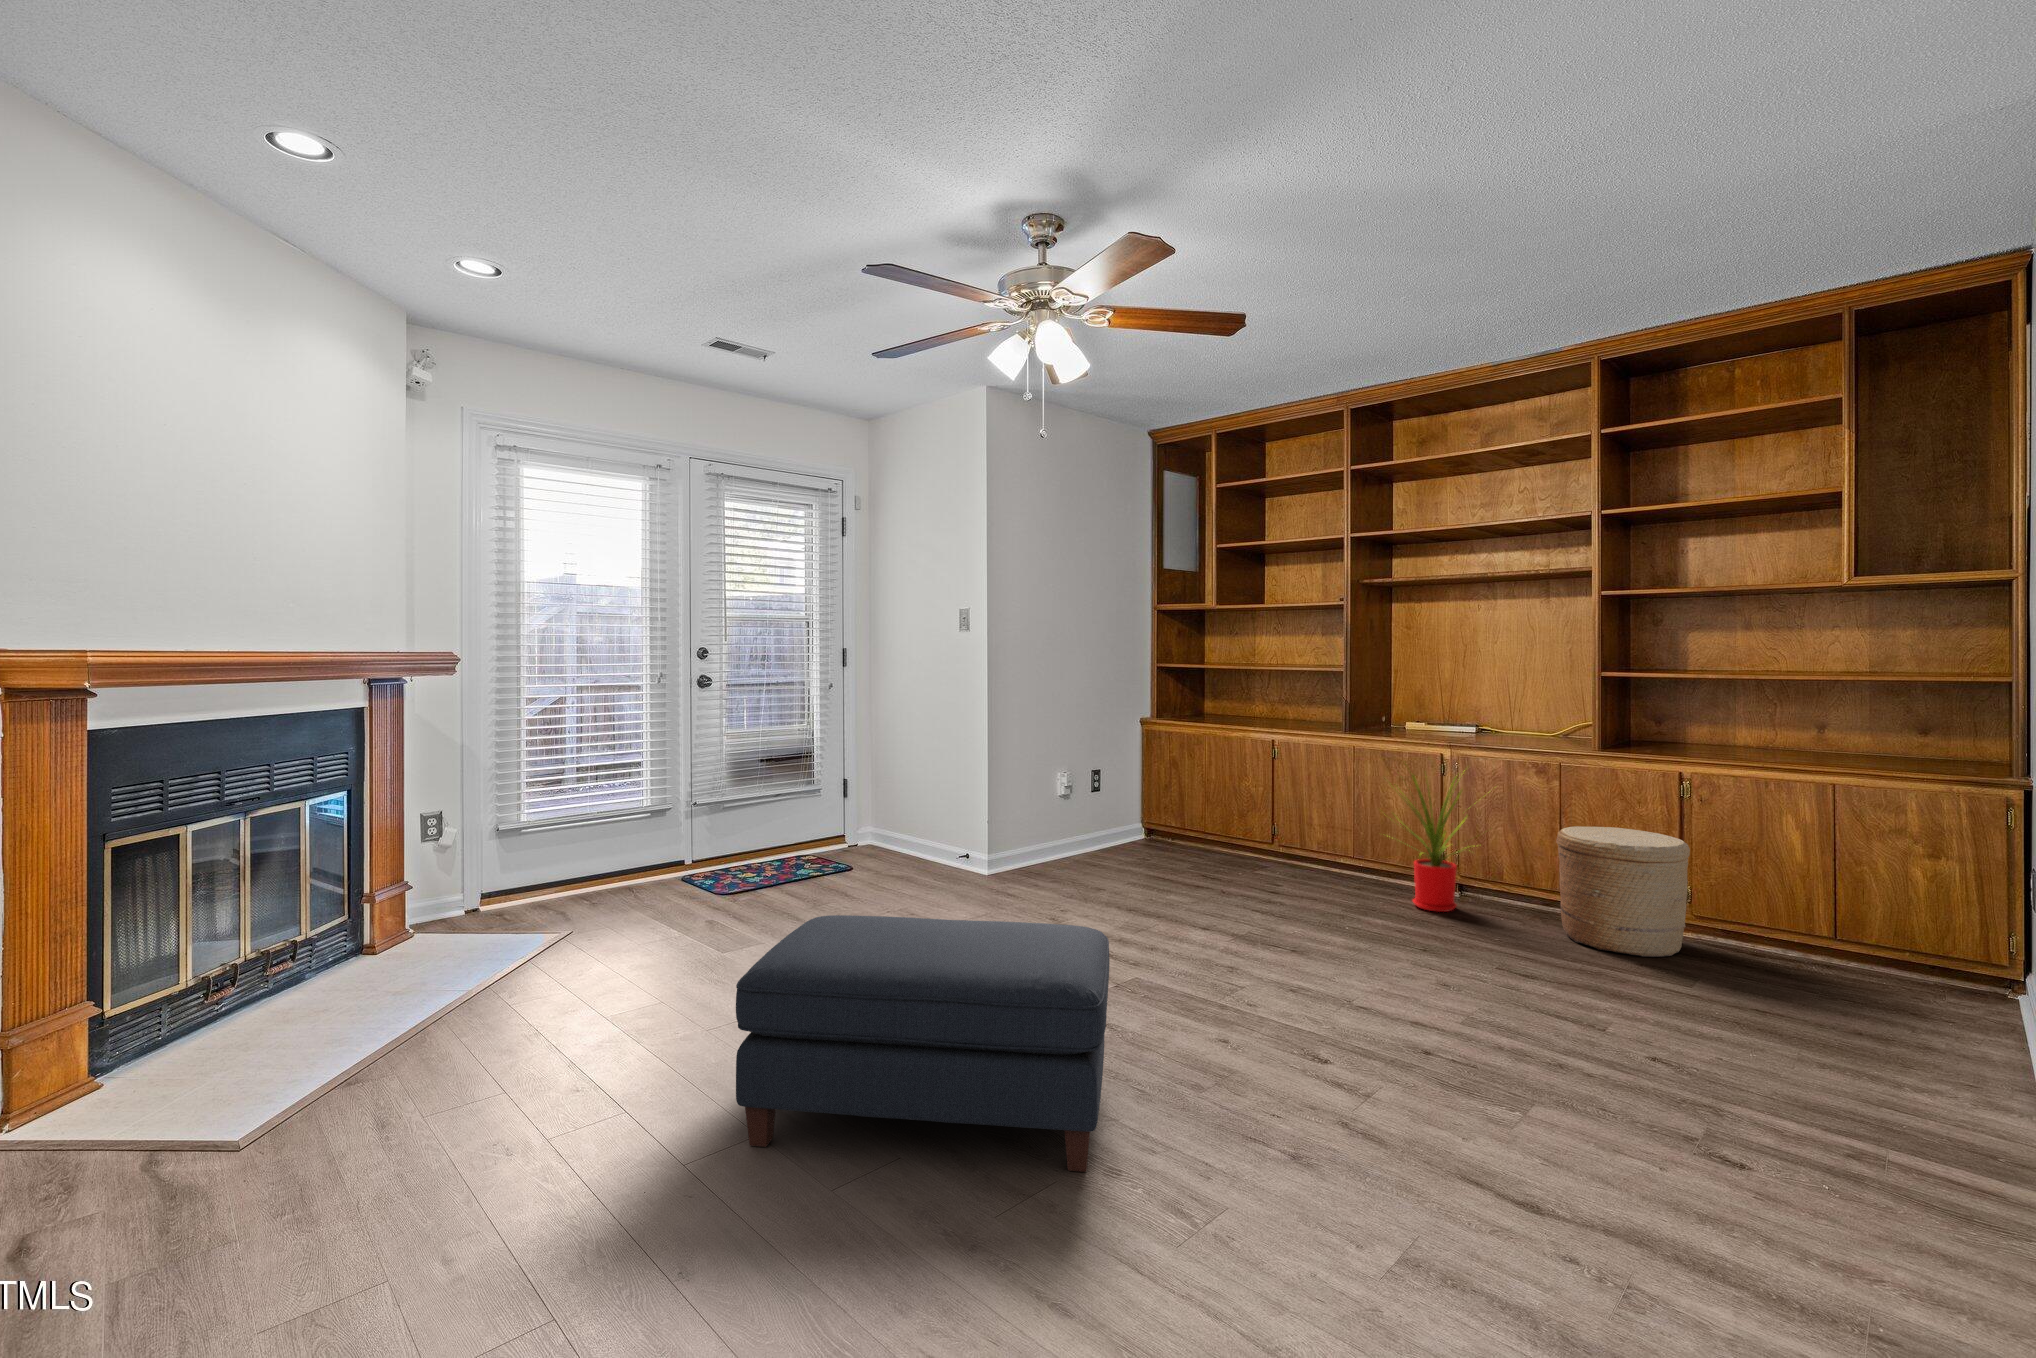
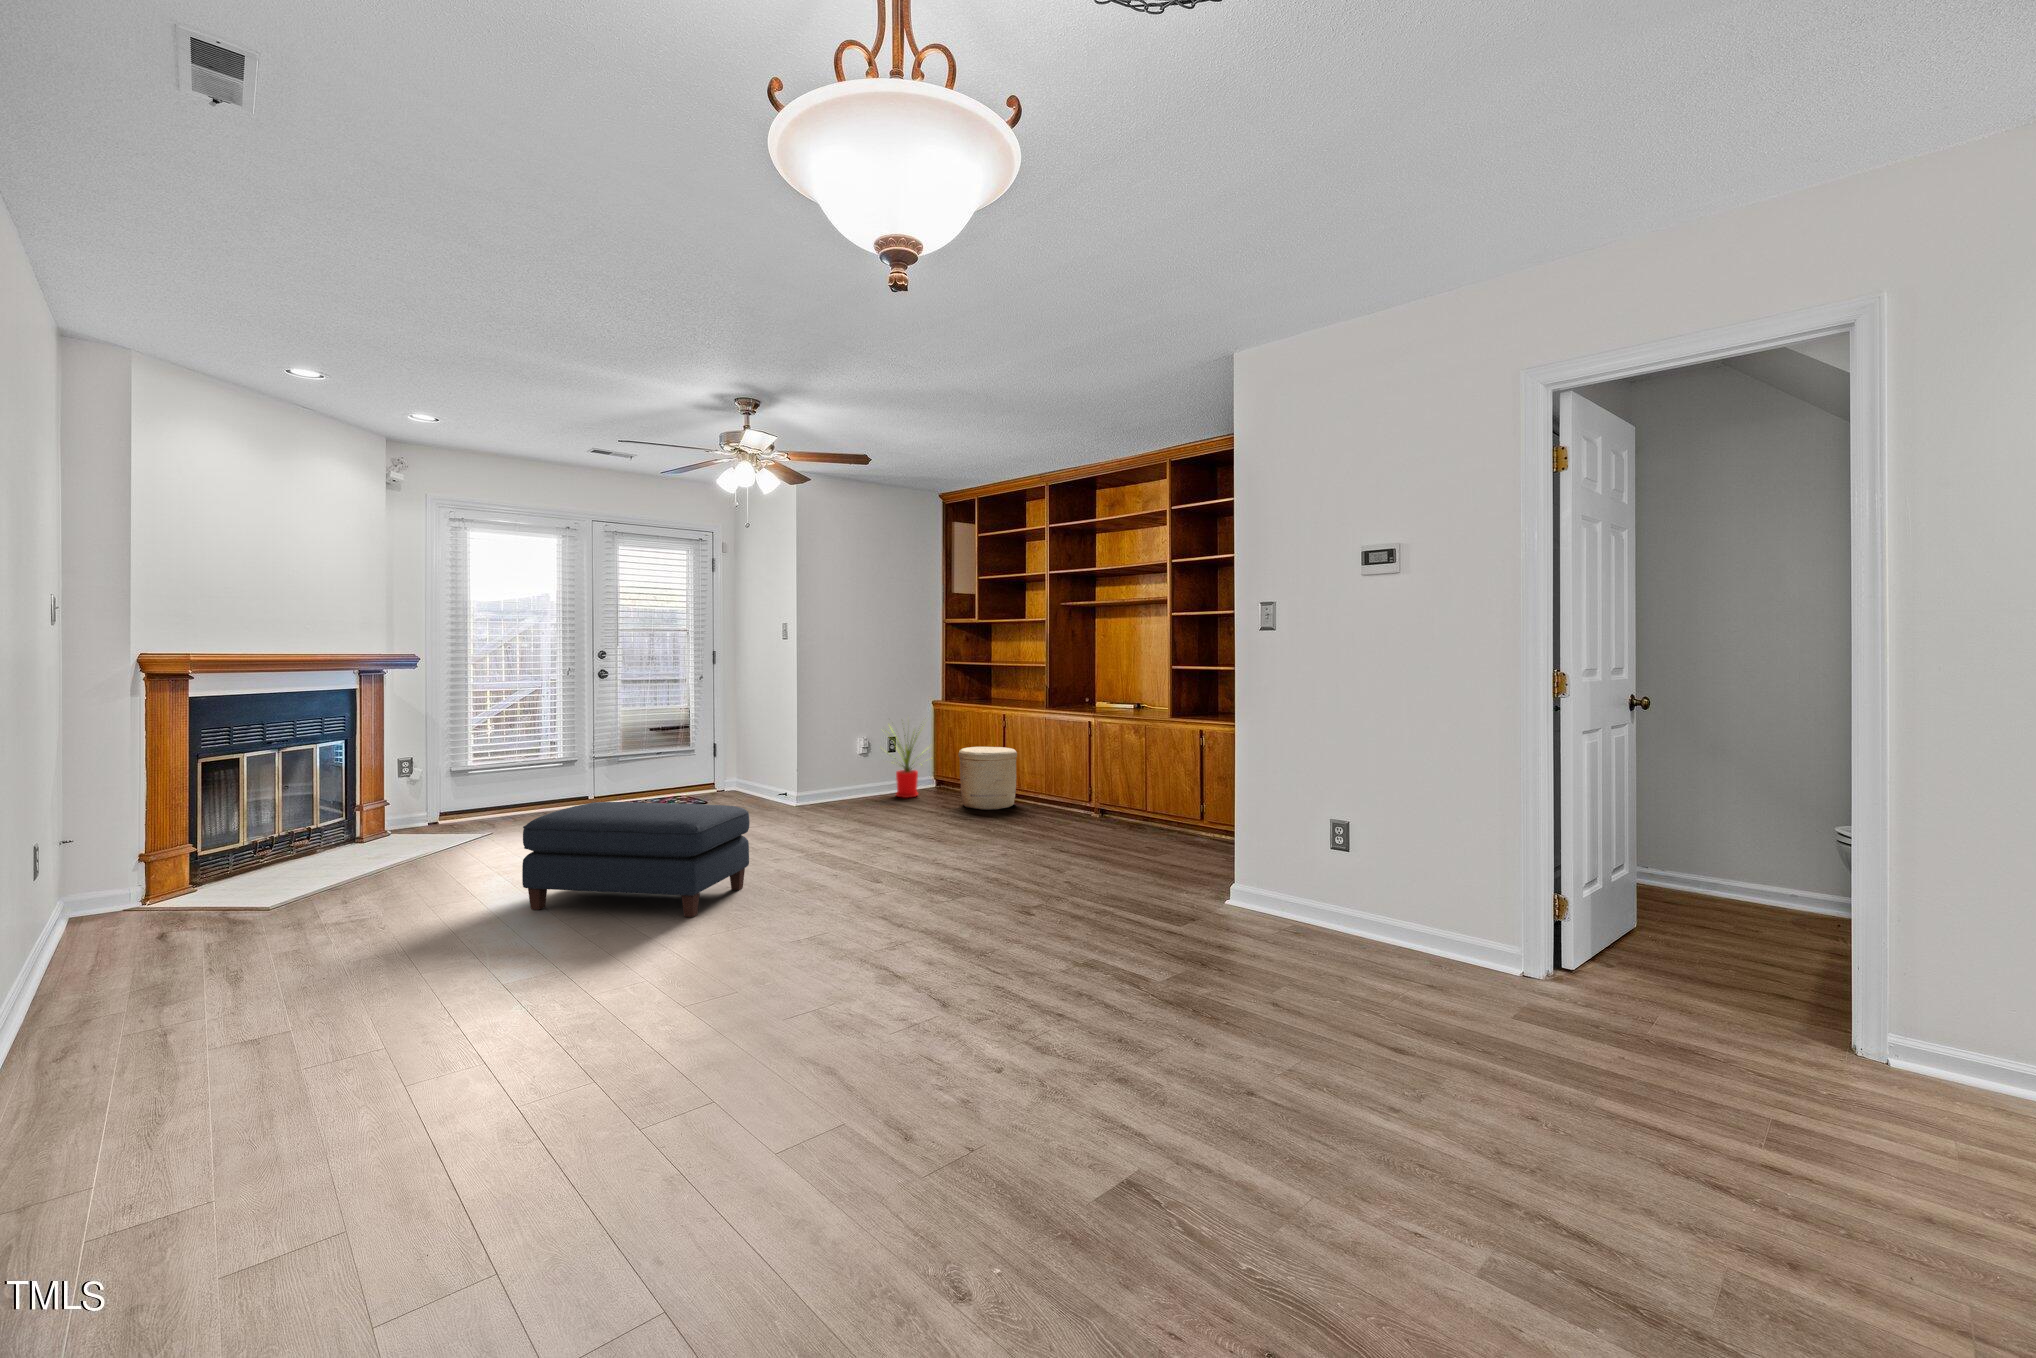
house plant: present [1385,775,1469,912] -> present [895,735,918,798]
woven basket: present [1556,826,1690,957] -> present [958,747,1017,810]

